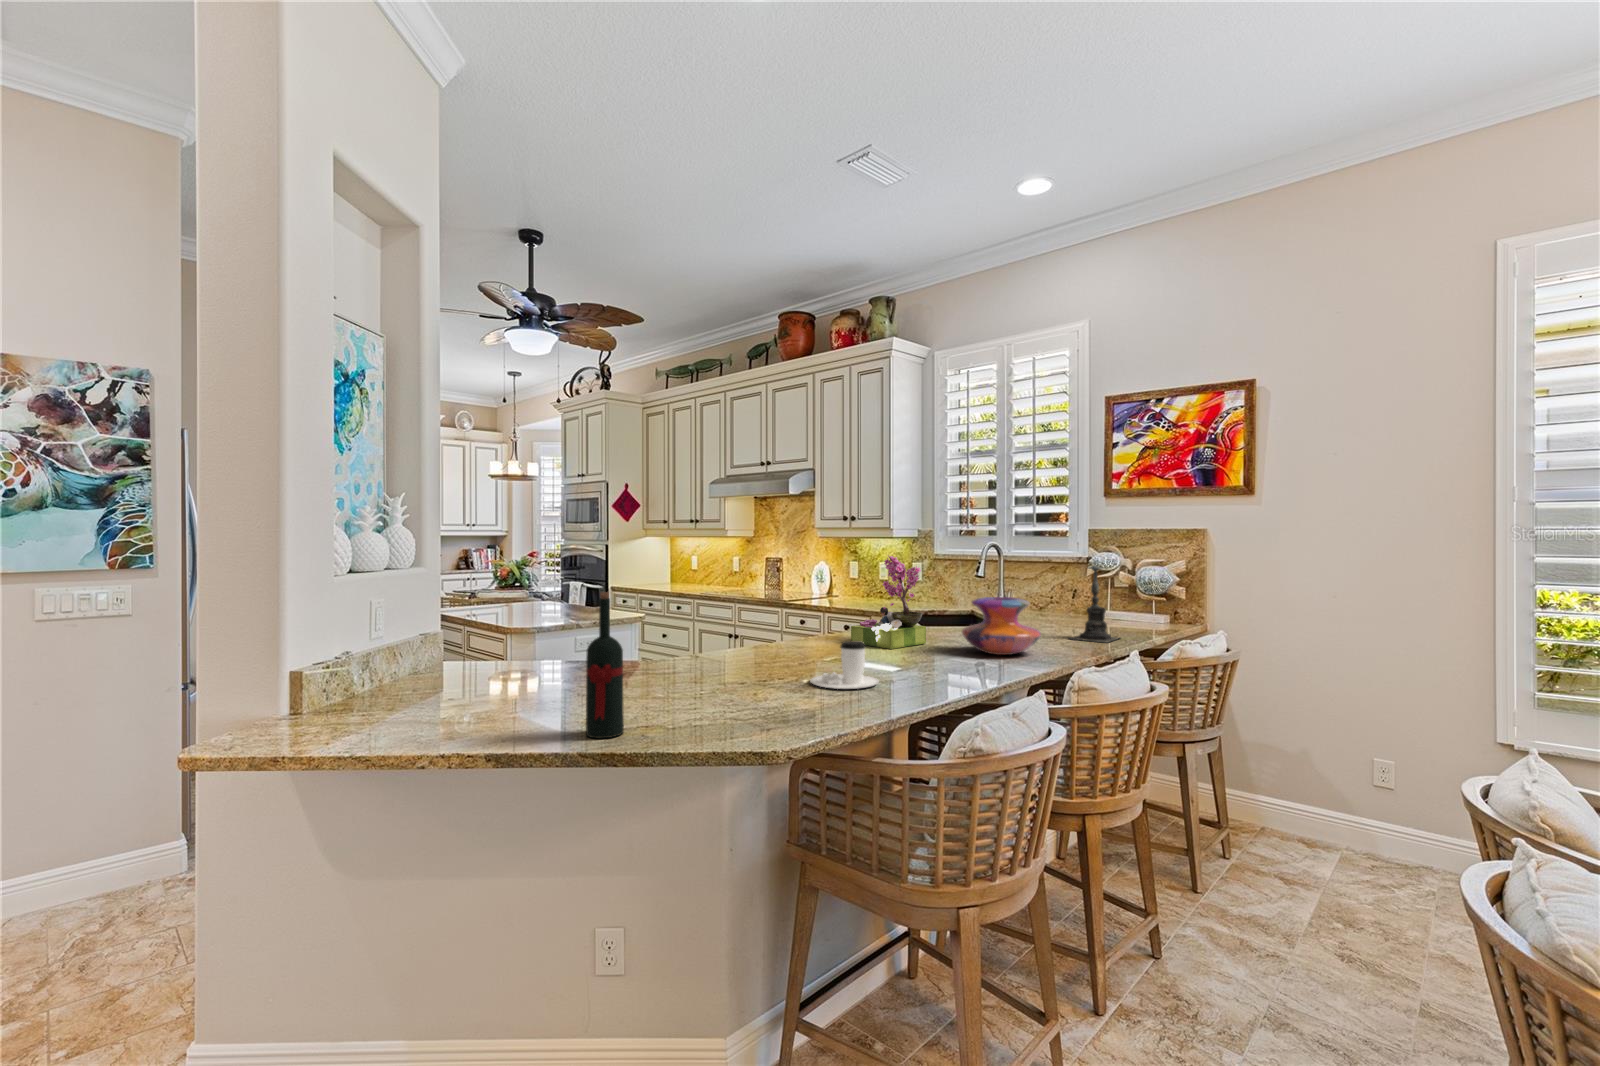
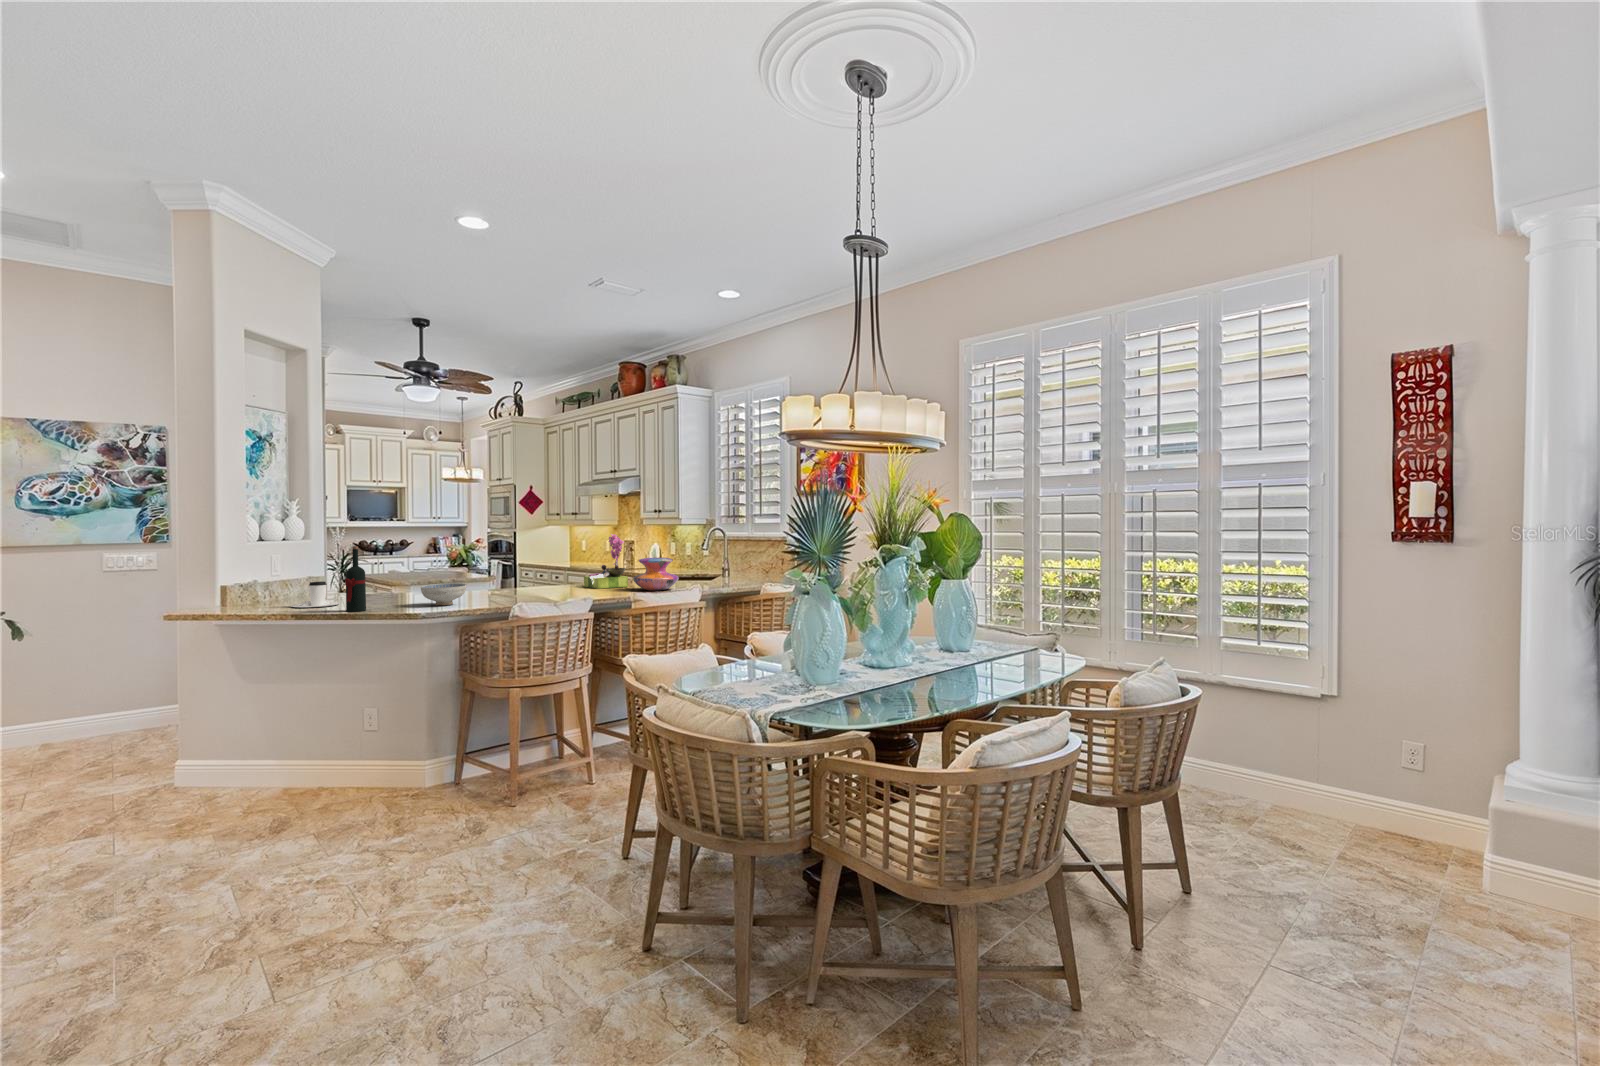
candle holder: present [1070,565,1118,642] -> none [725,533,760,586]
coffee cup: present [810,641,879,689] -> present [291,582,339,608]
ceramic bowl: none [703,659,786,709] -> present [421,583,466,605]

